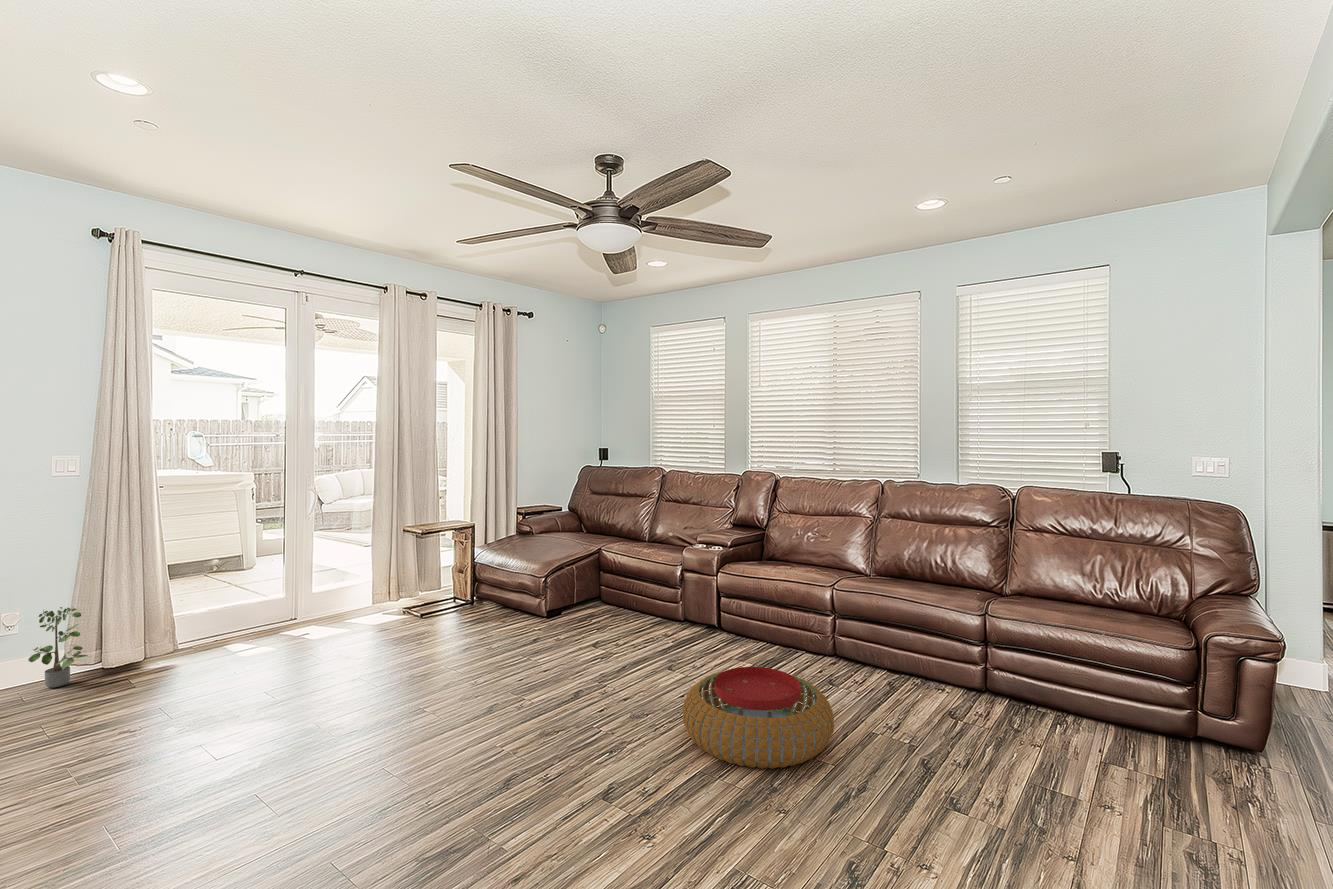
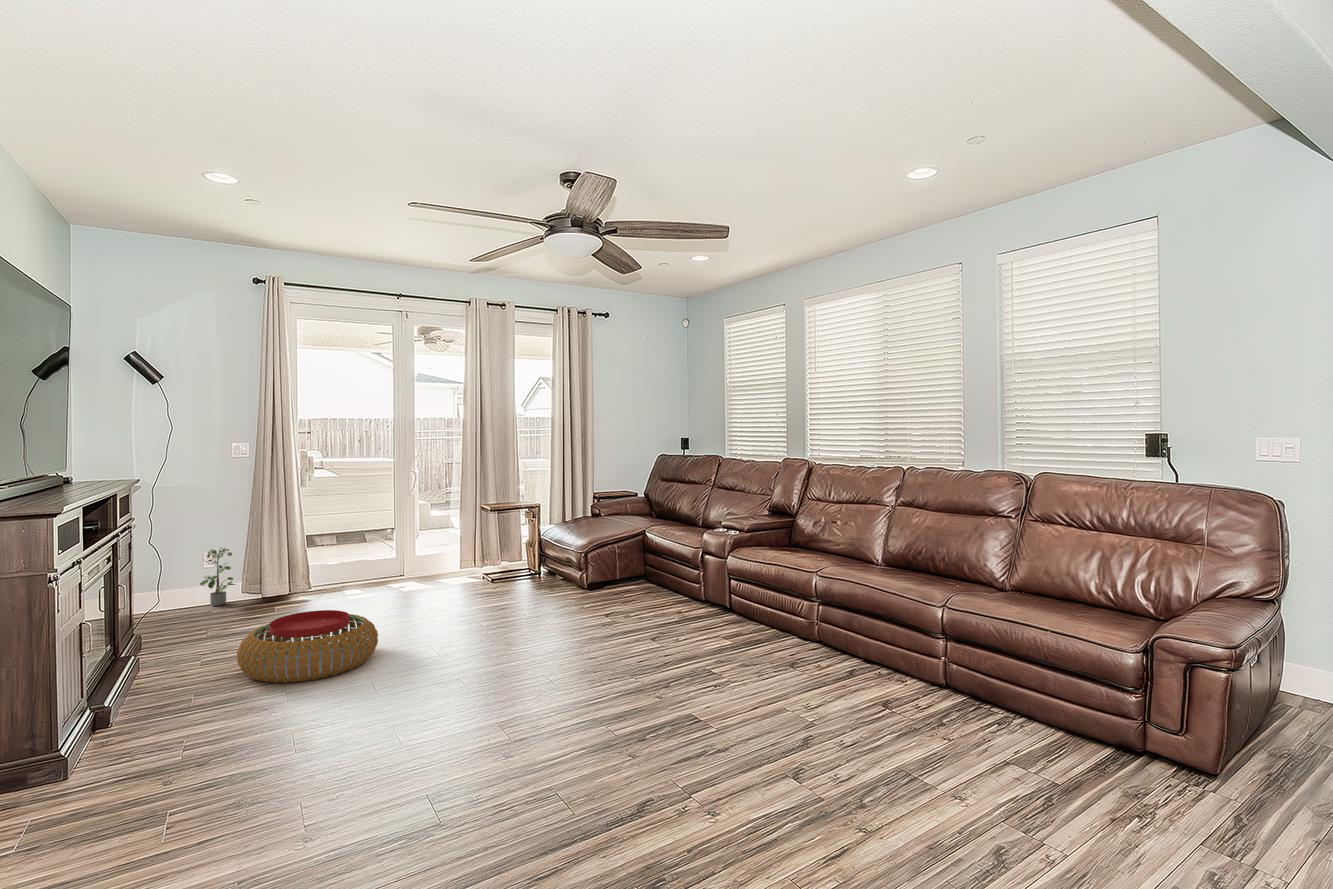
pouf: present [683,667,834,769] -> present [237,610,378,683]

